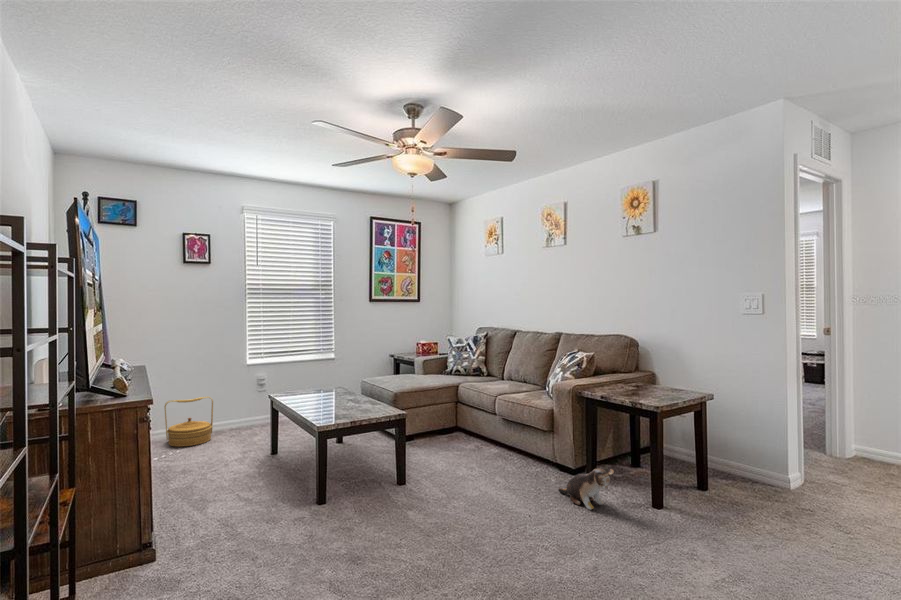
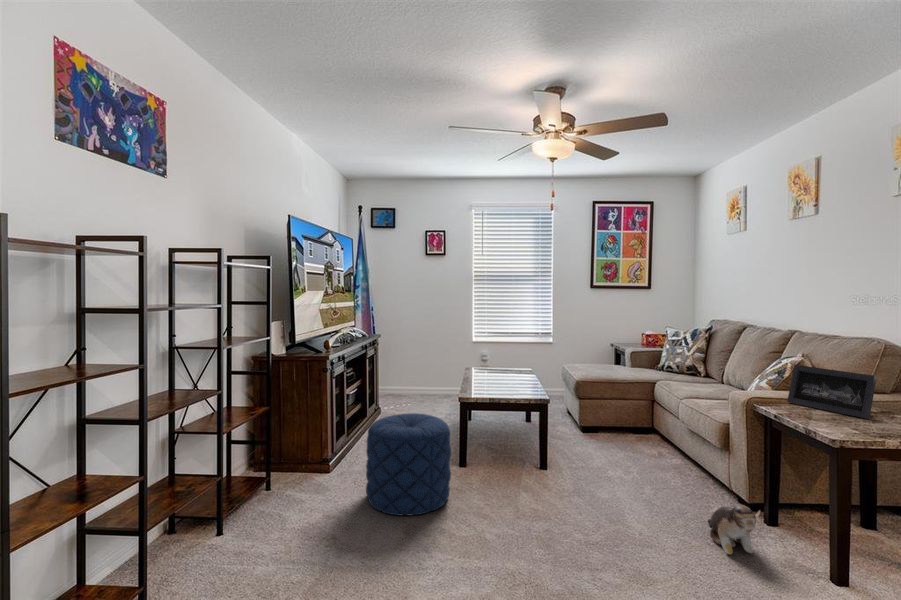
picture frame: none [596,358,651,390] -> present [787,365,877,419]
woven basket: present [164,396,213,447] -> none [404,364,440,402]
pouf: none [249,450,351,574] -> present [366,413,451,515]

